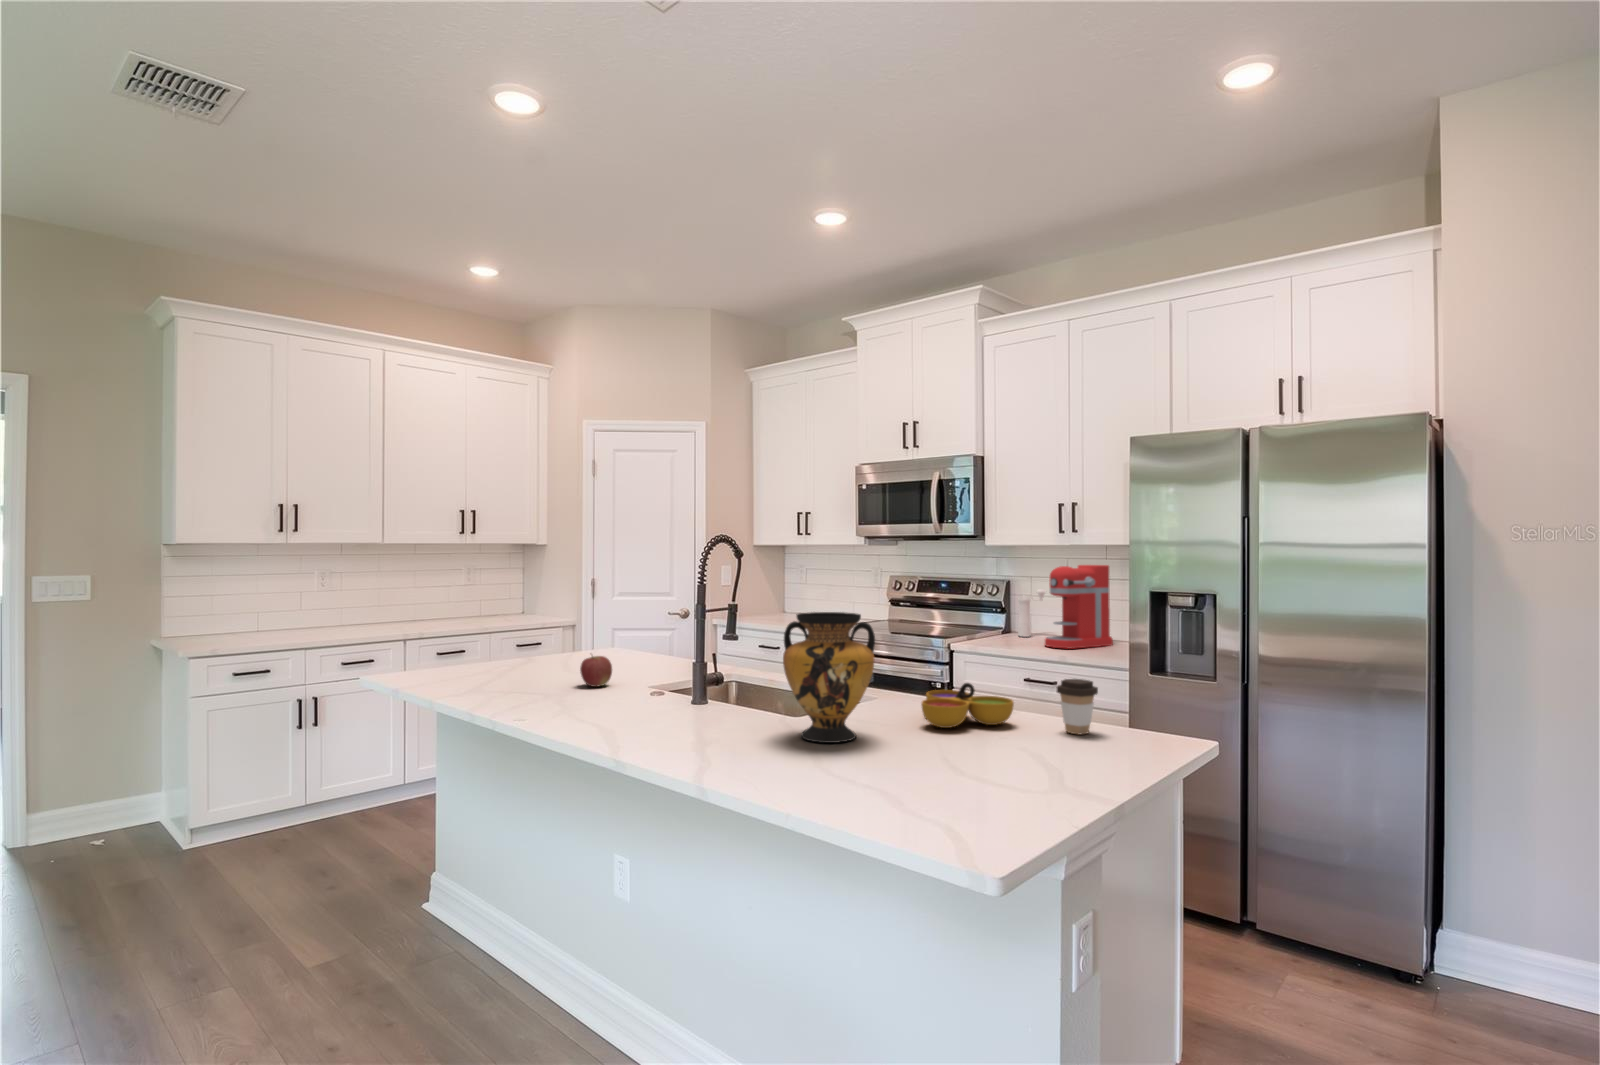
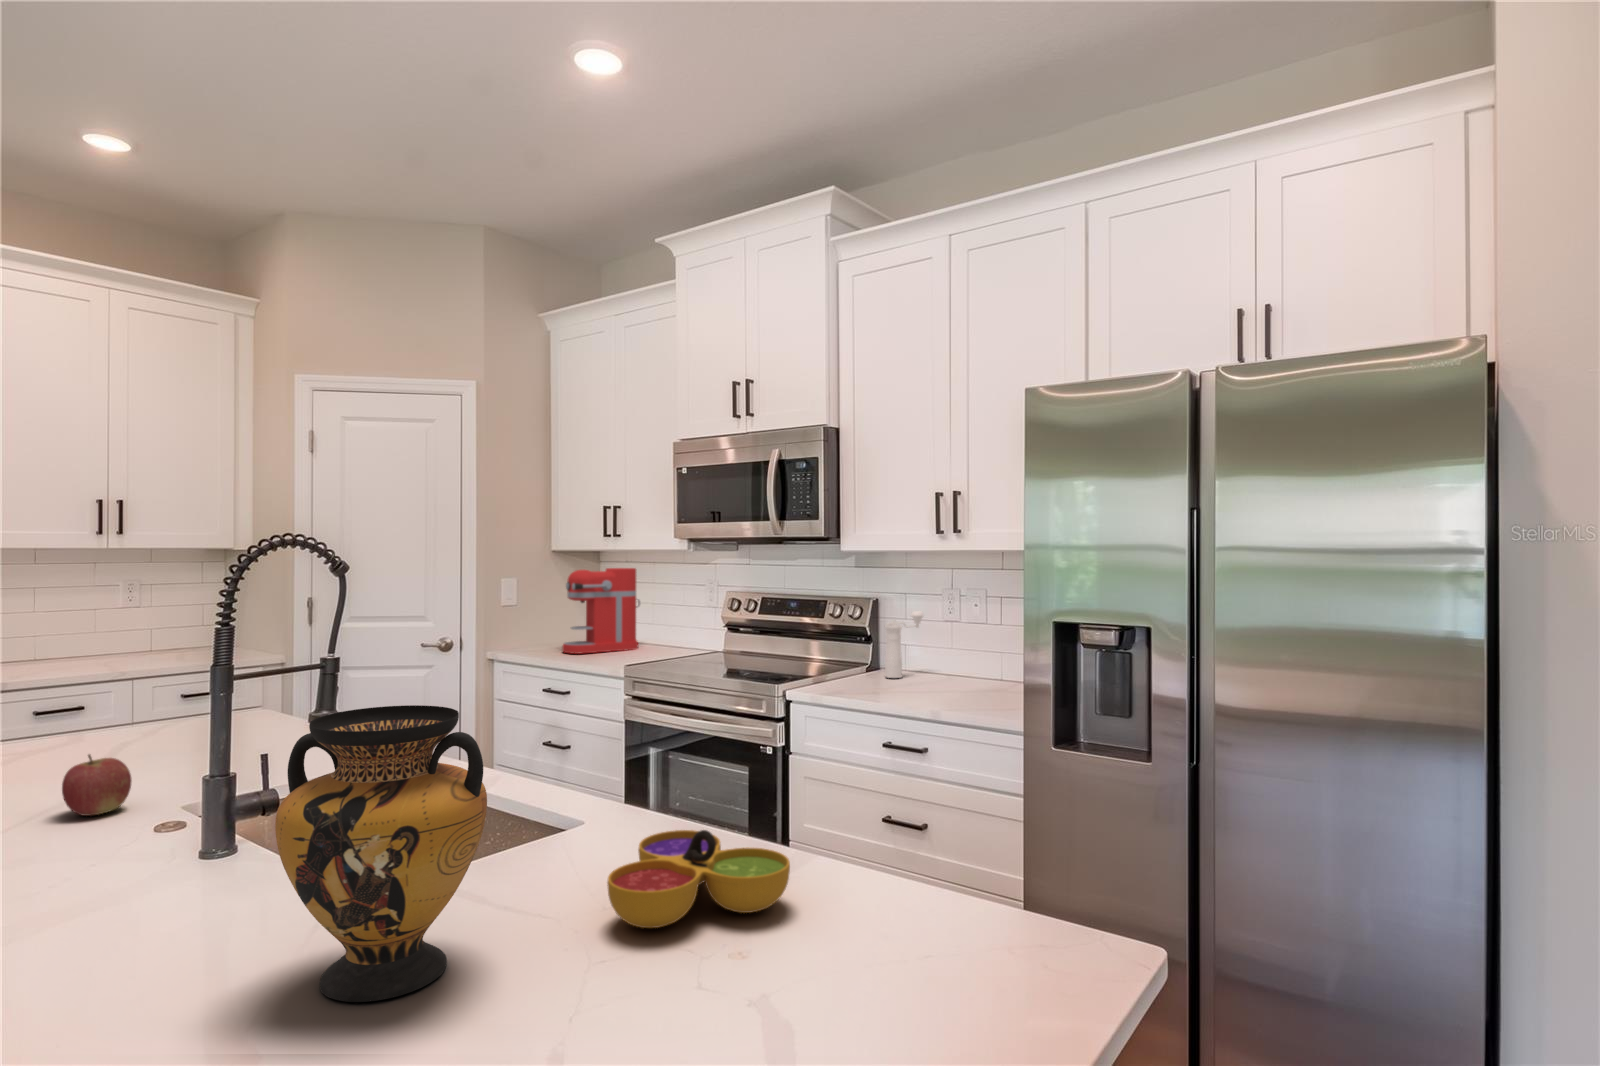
coffee maker: present [1045,565,1113,649] -> present [562,568,640,654]
coffee cup: present [1057,679,1098,734] -> none [864,822,941,939]

